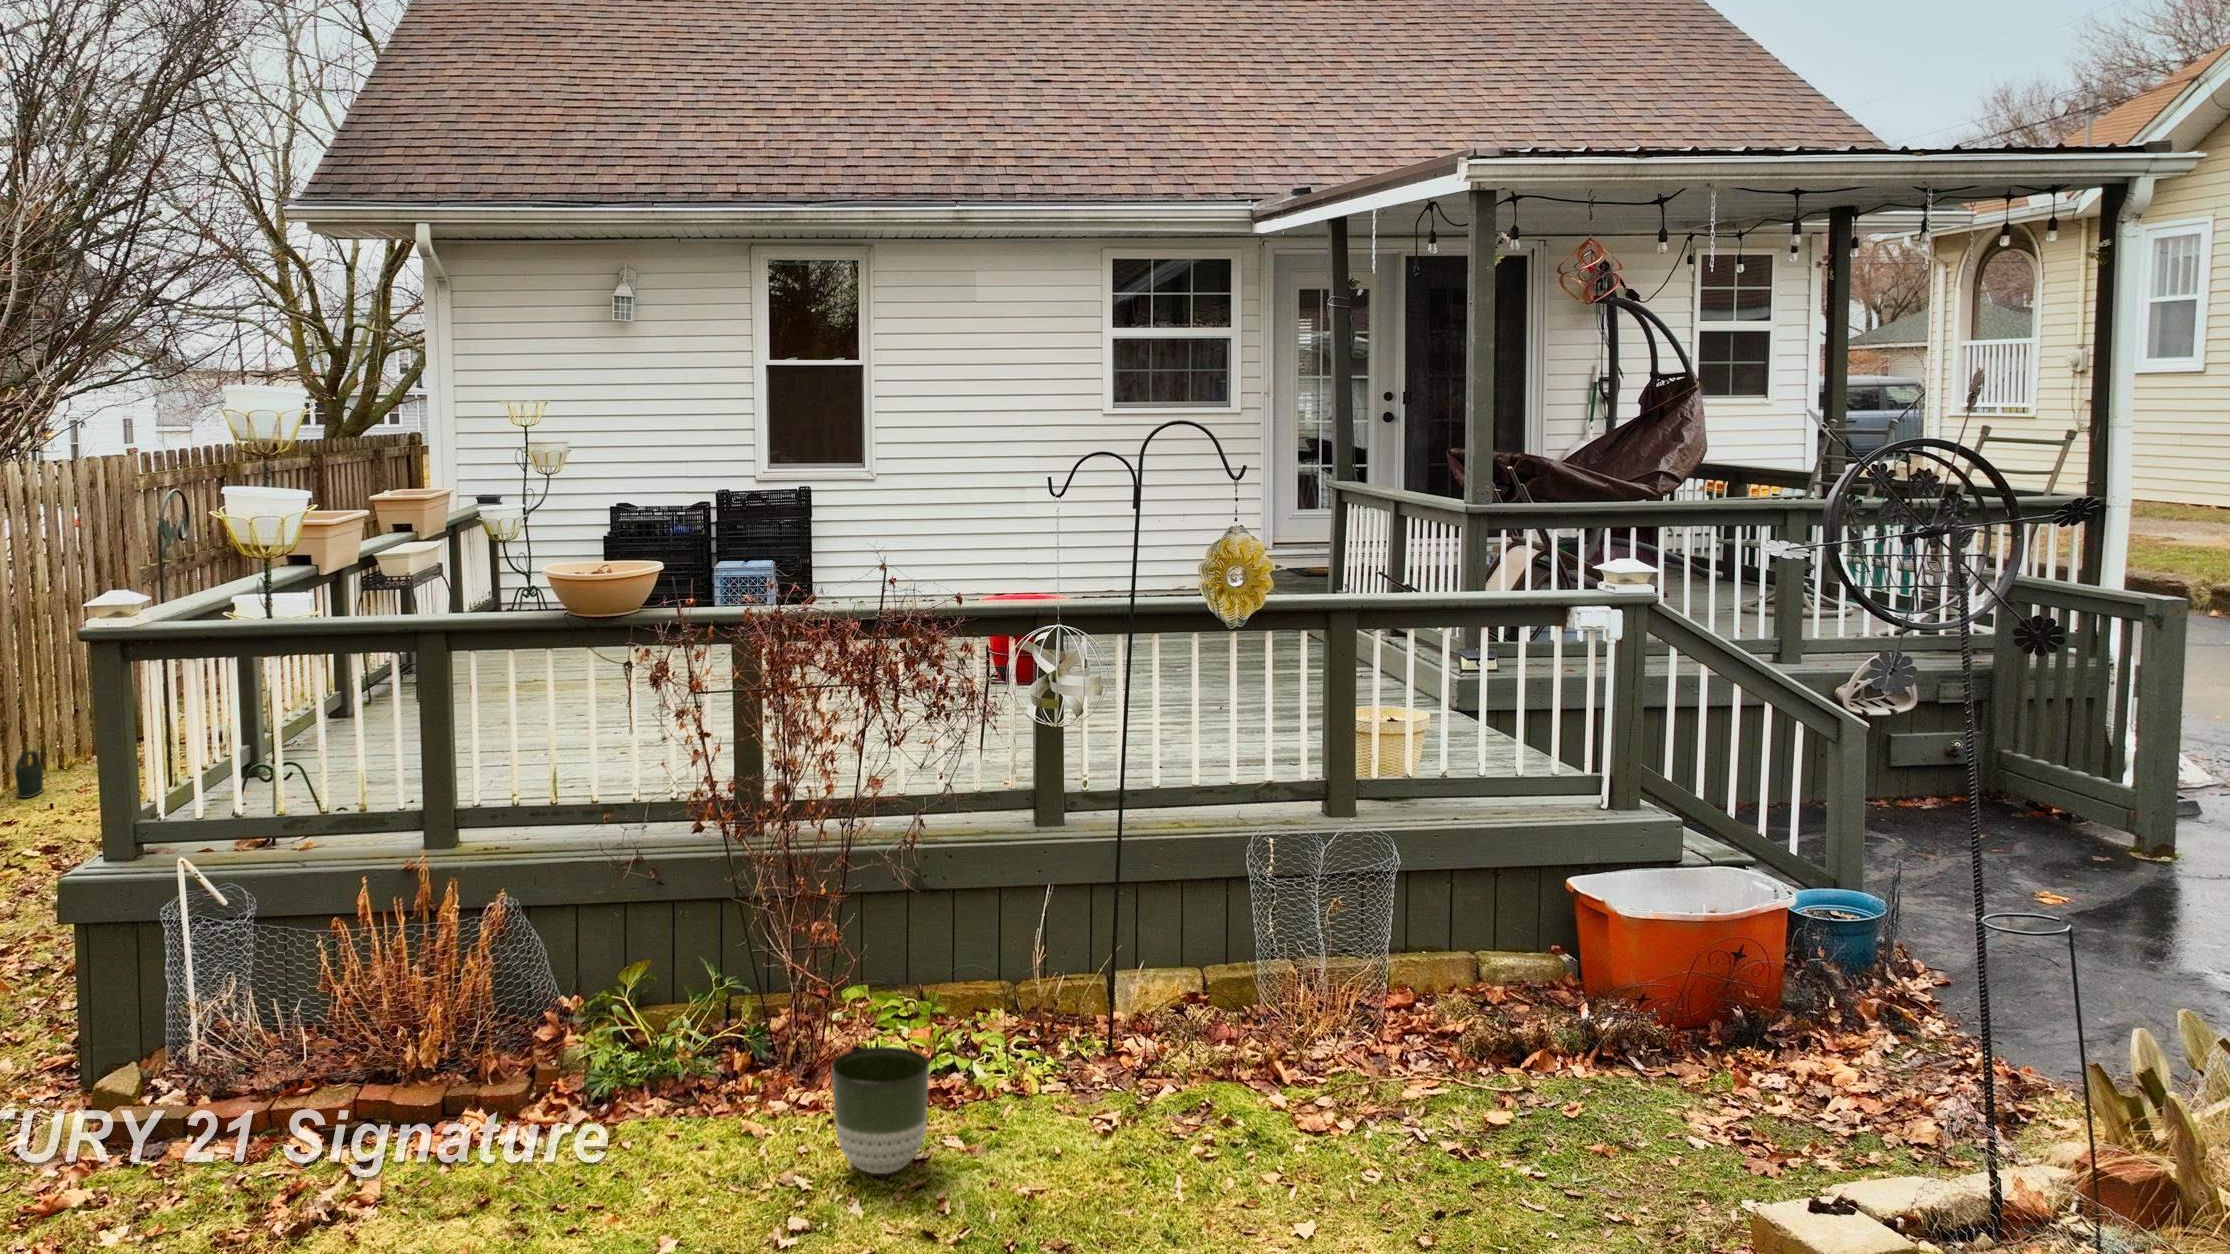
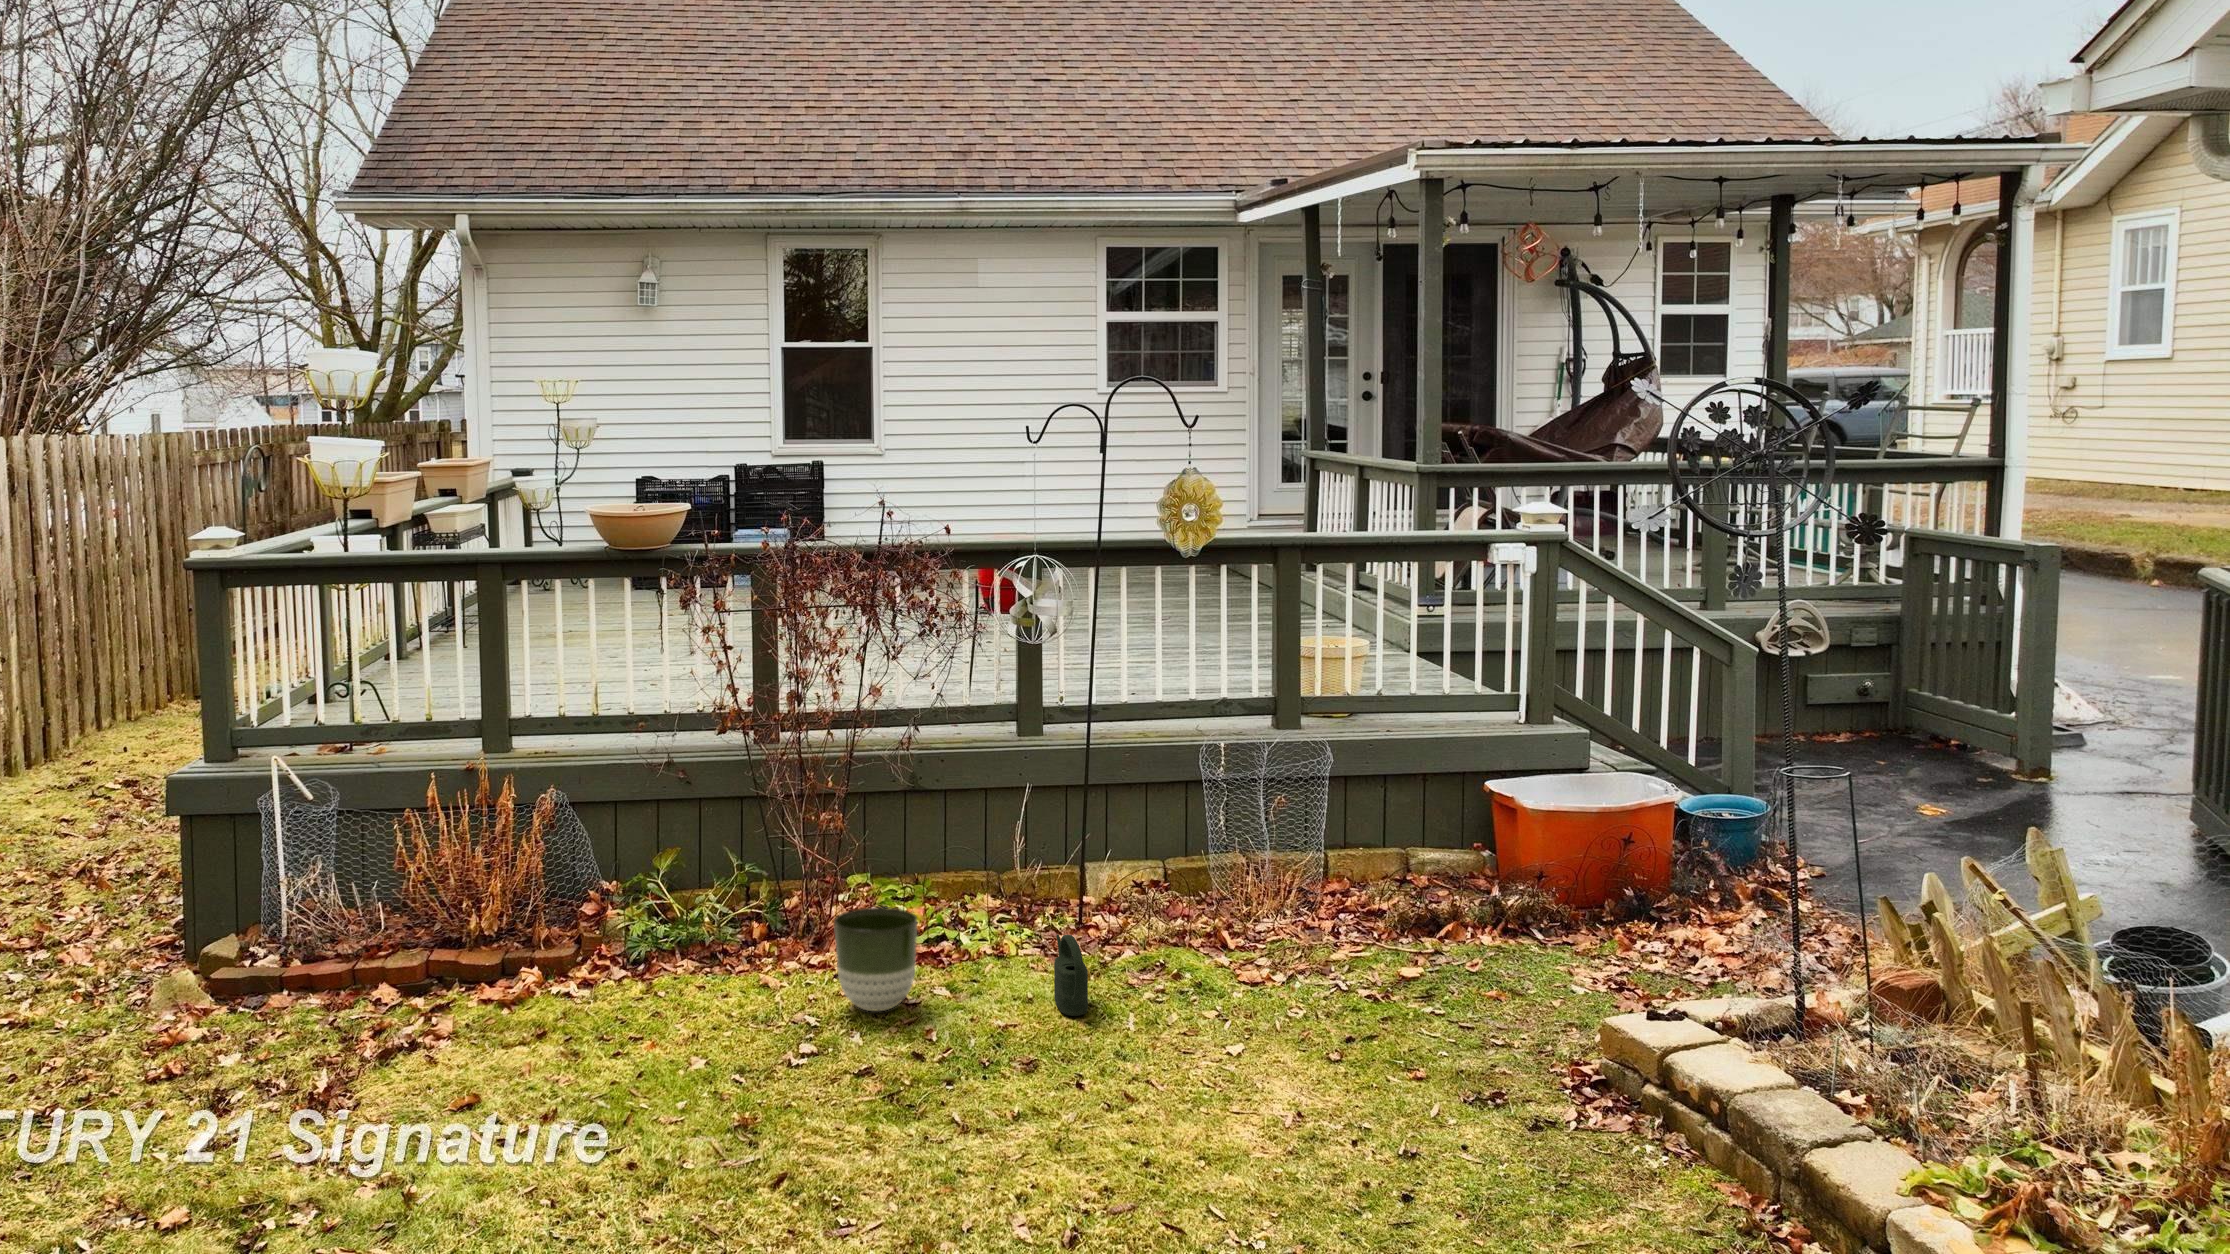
watering can: present [15,751,45,798] -> present [1054,935,1088,1016]

